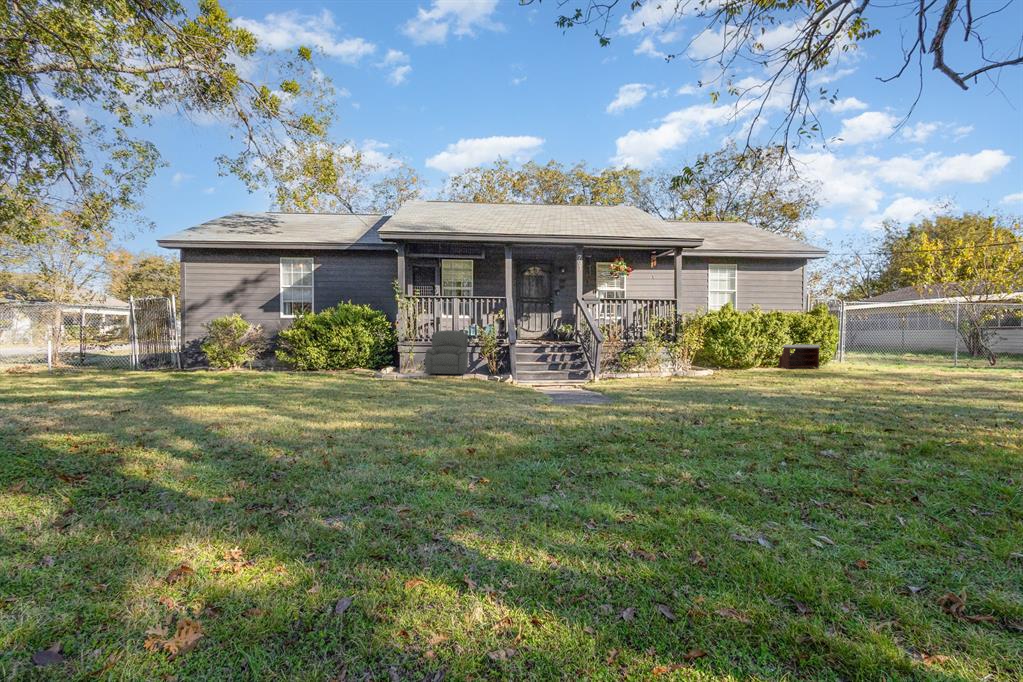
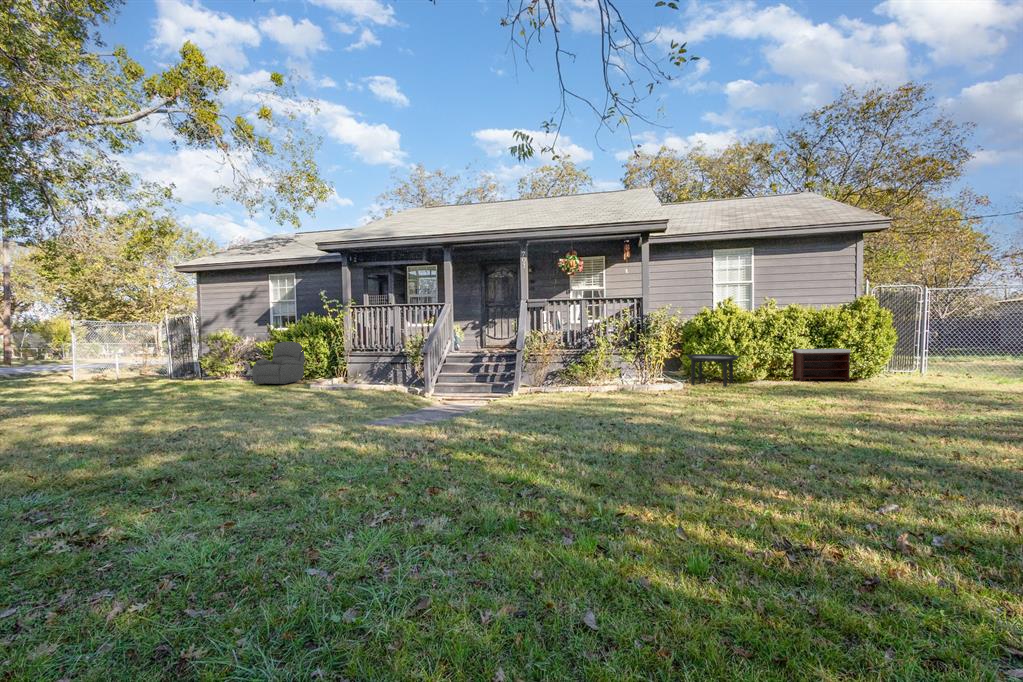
chair: present [425,330,468,375] -> present [252,342,305,385]
round table: none [709,347,753,373] -> present [687,354,739,387]

